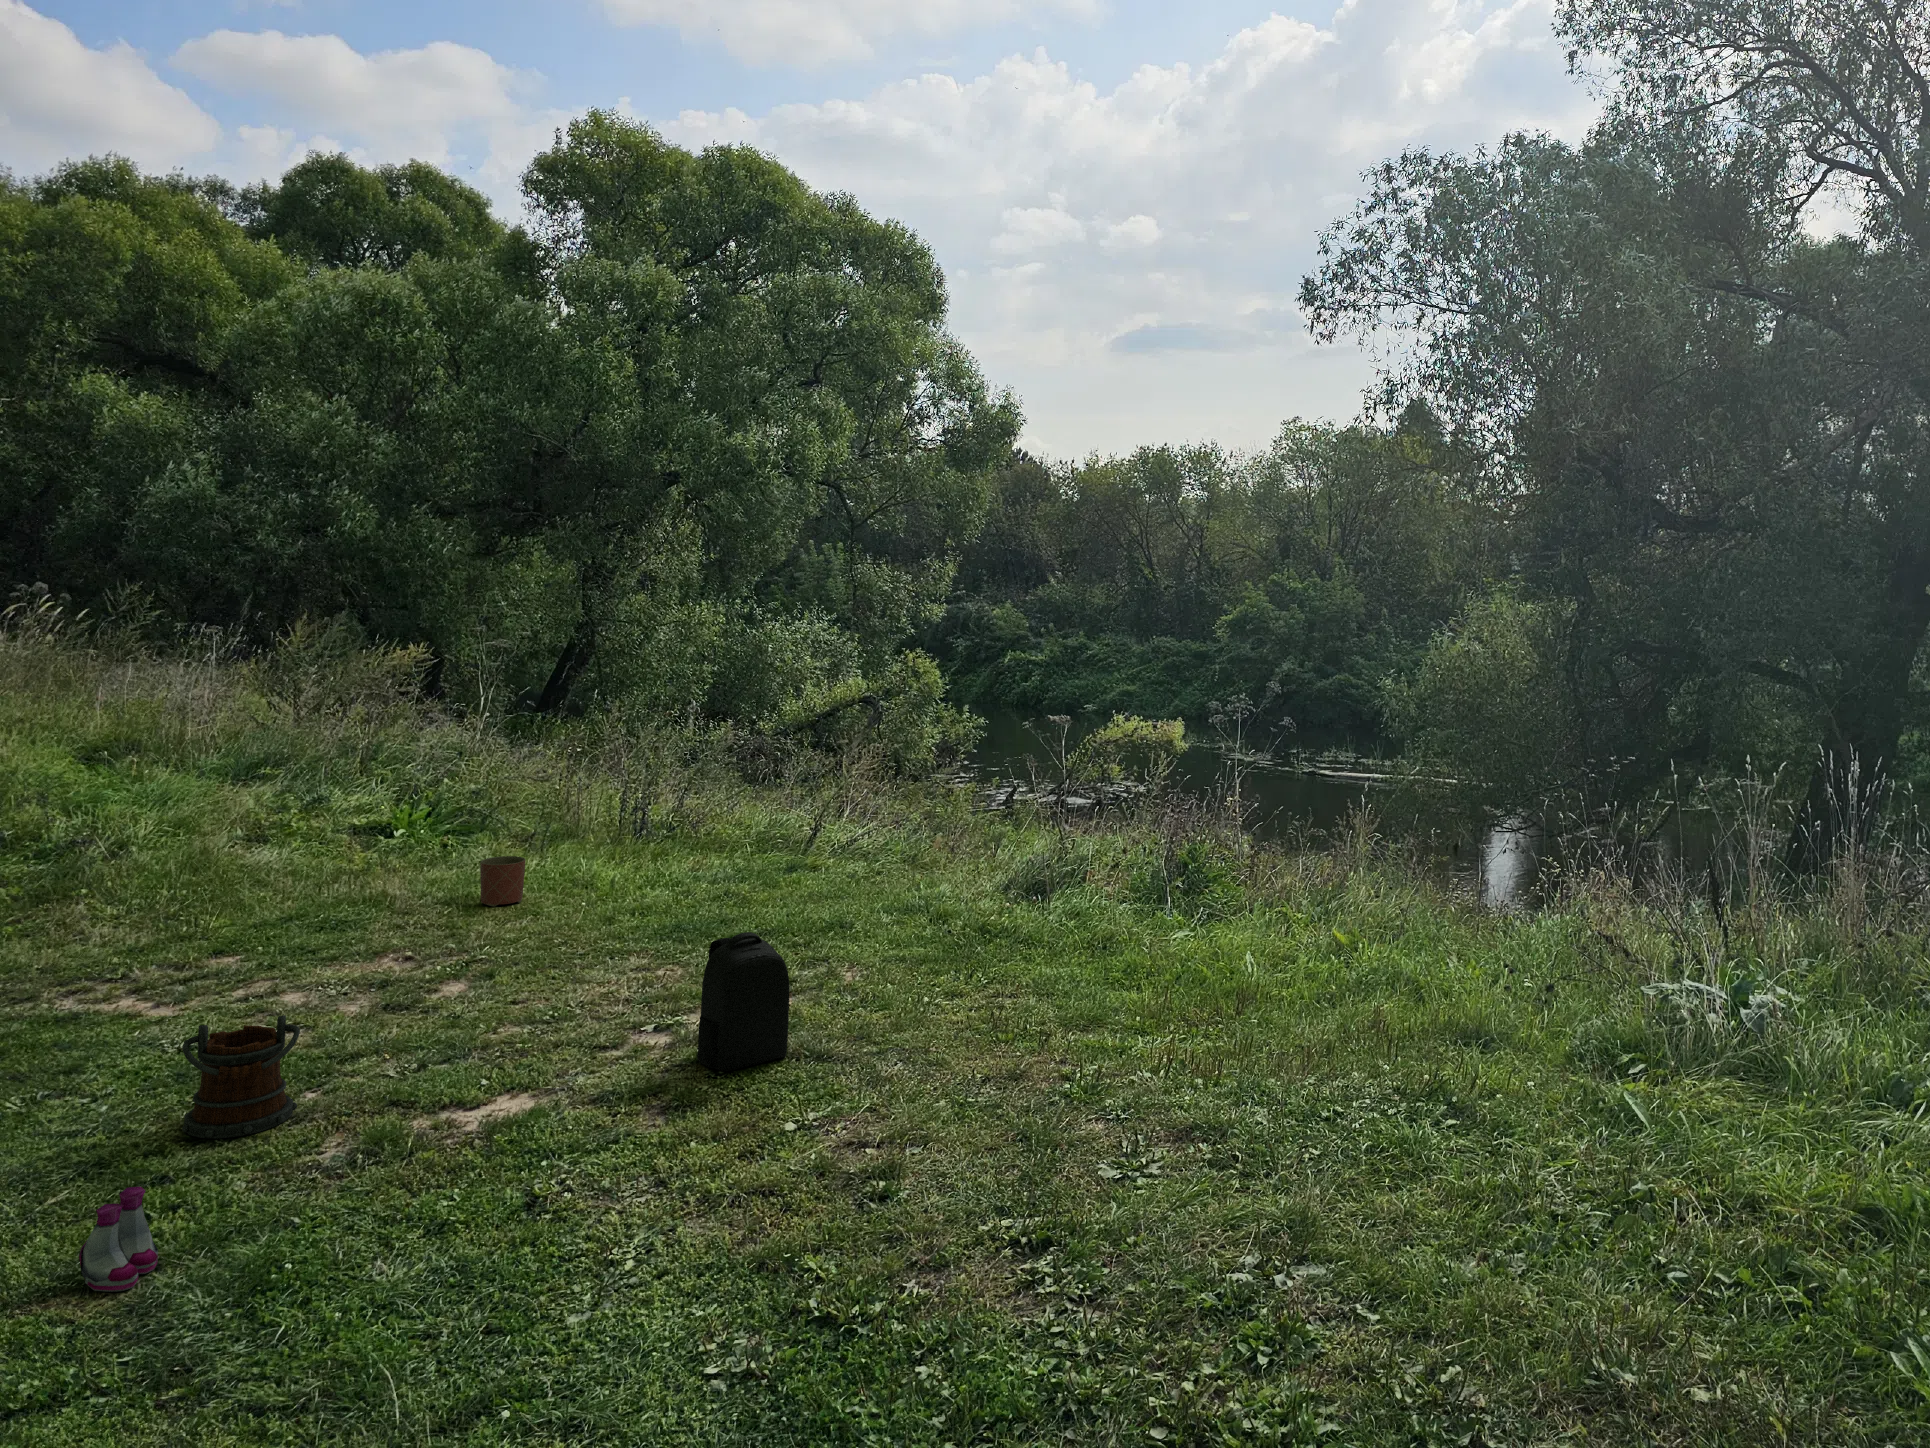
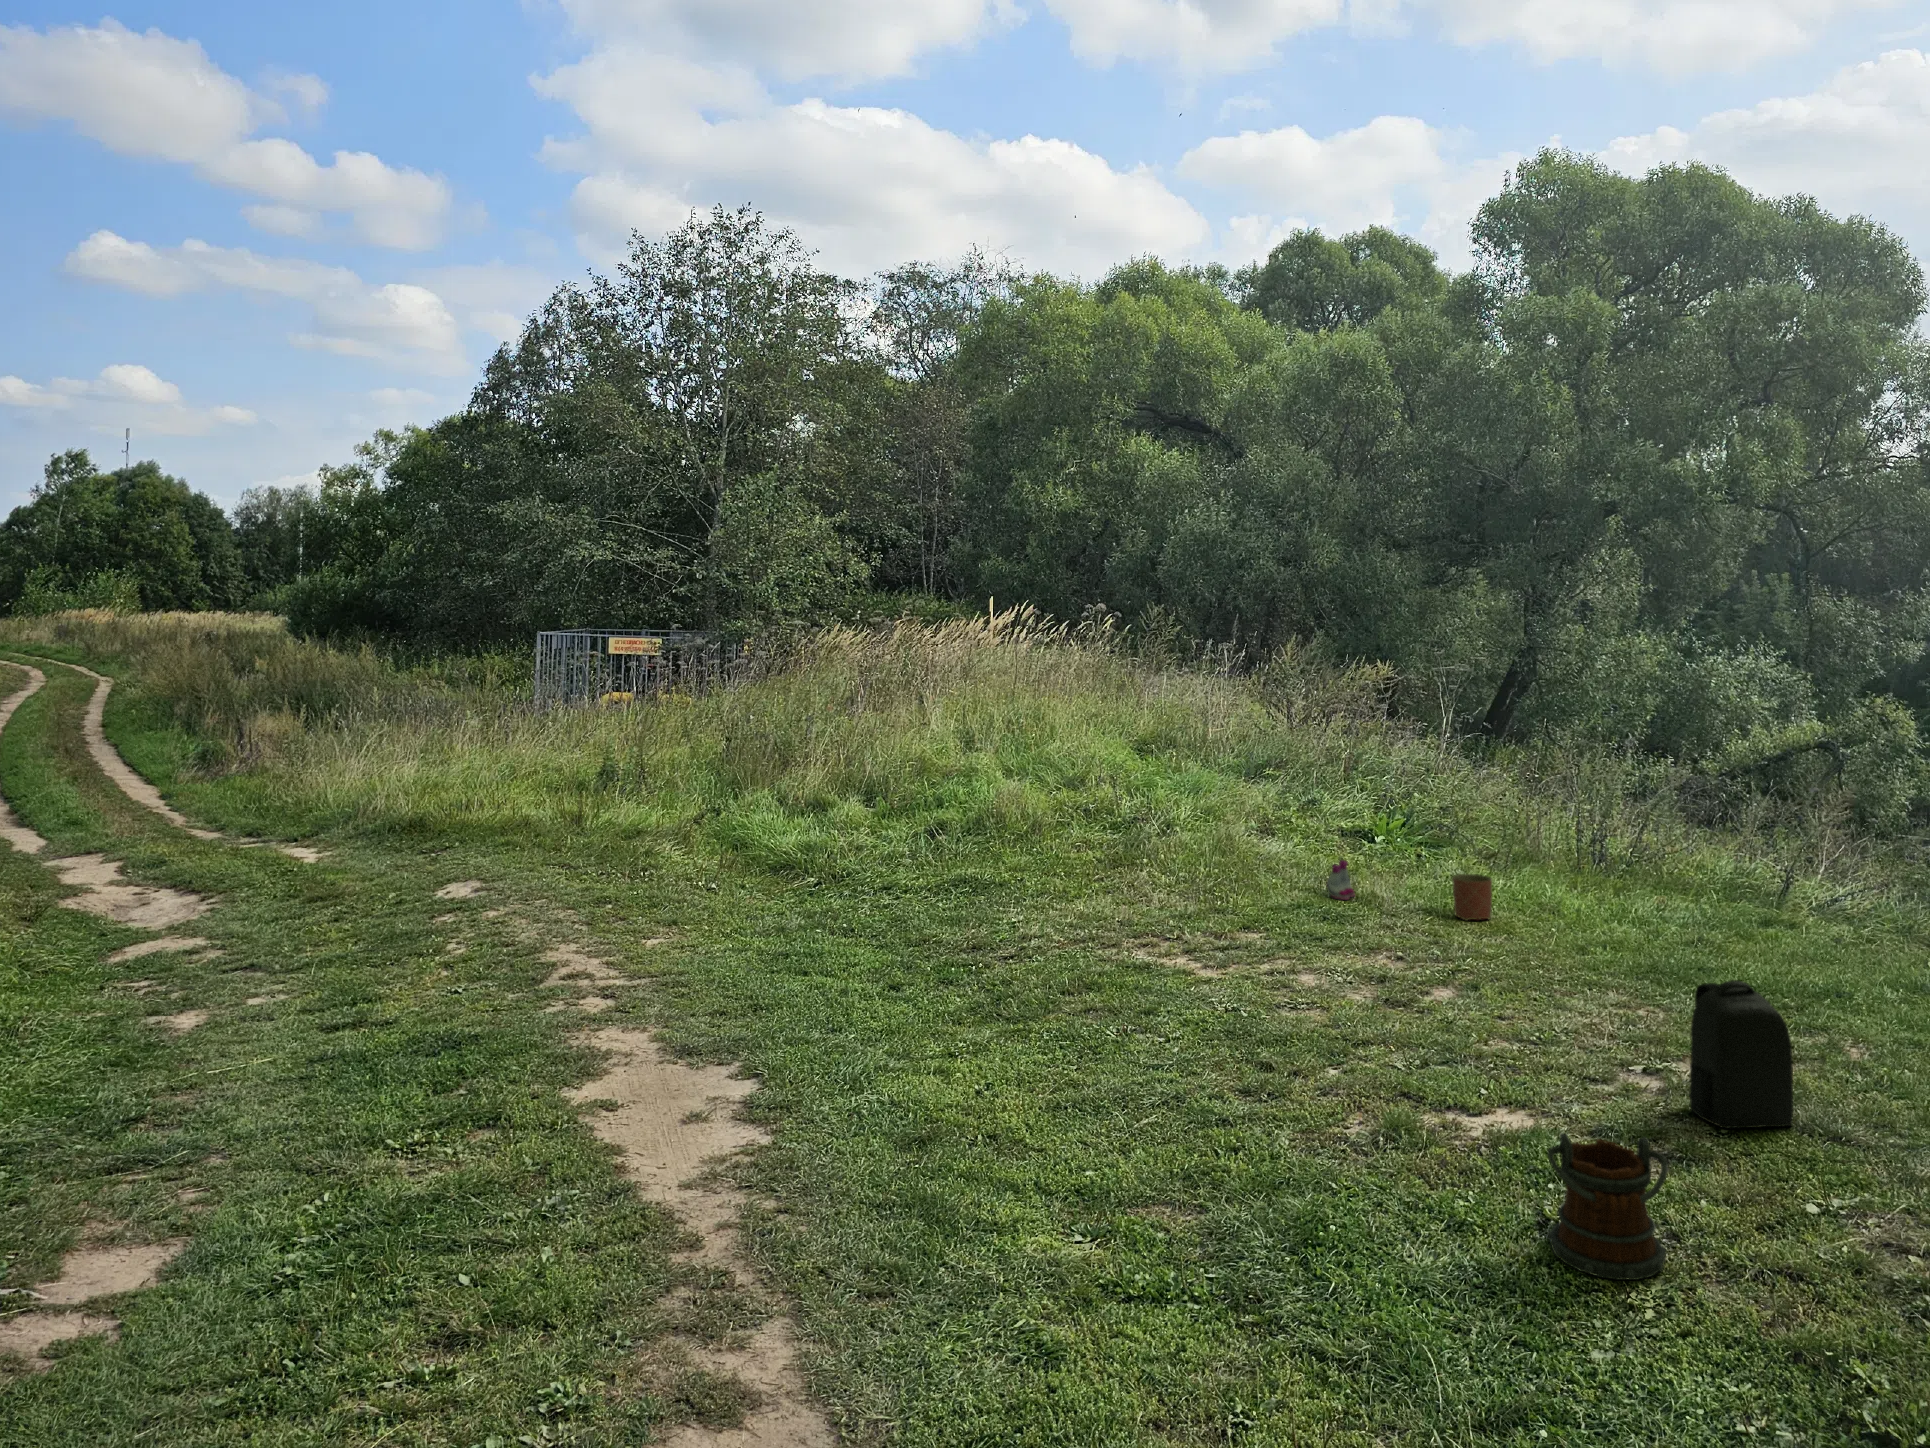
bucket: present [182,1015,300,1139] -> present [1547,1133,1668,1280]
boots: present [79,1187,158,1292] -> present [1326,860,1355,900]

